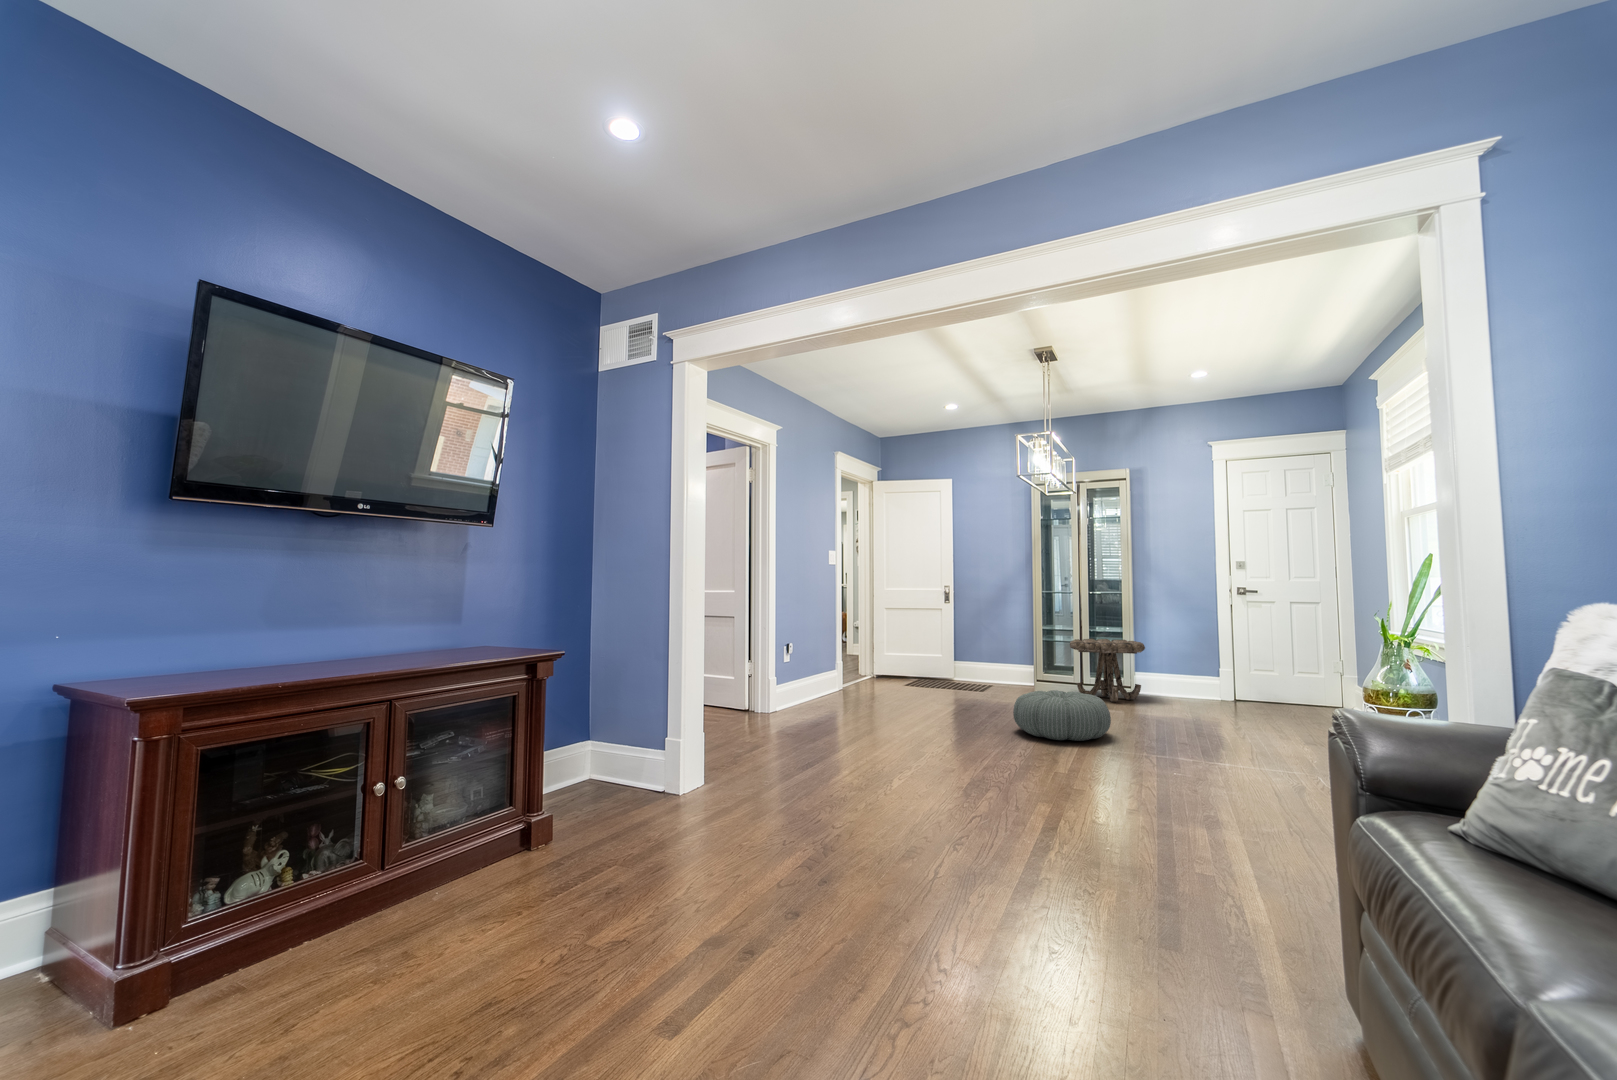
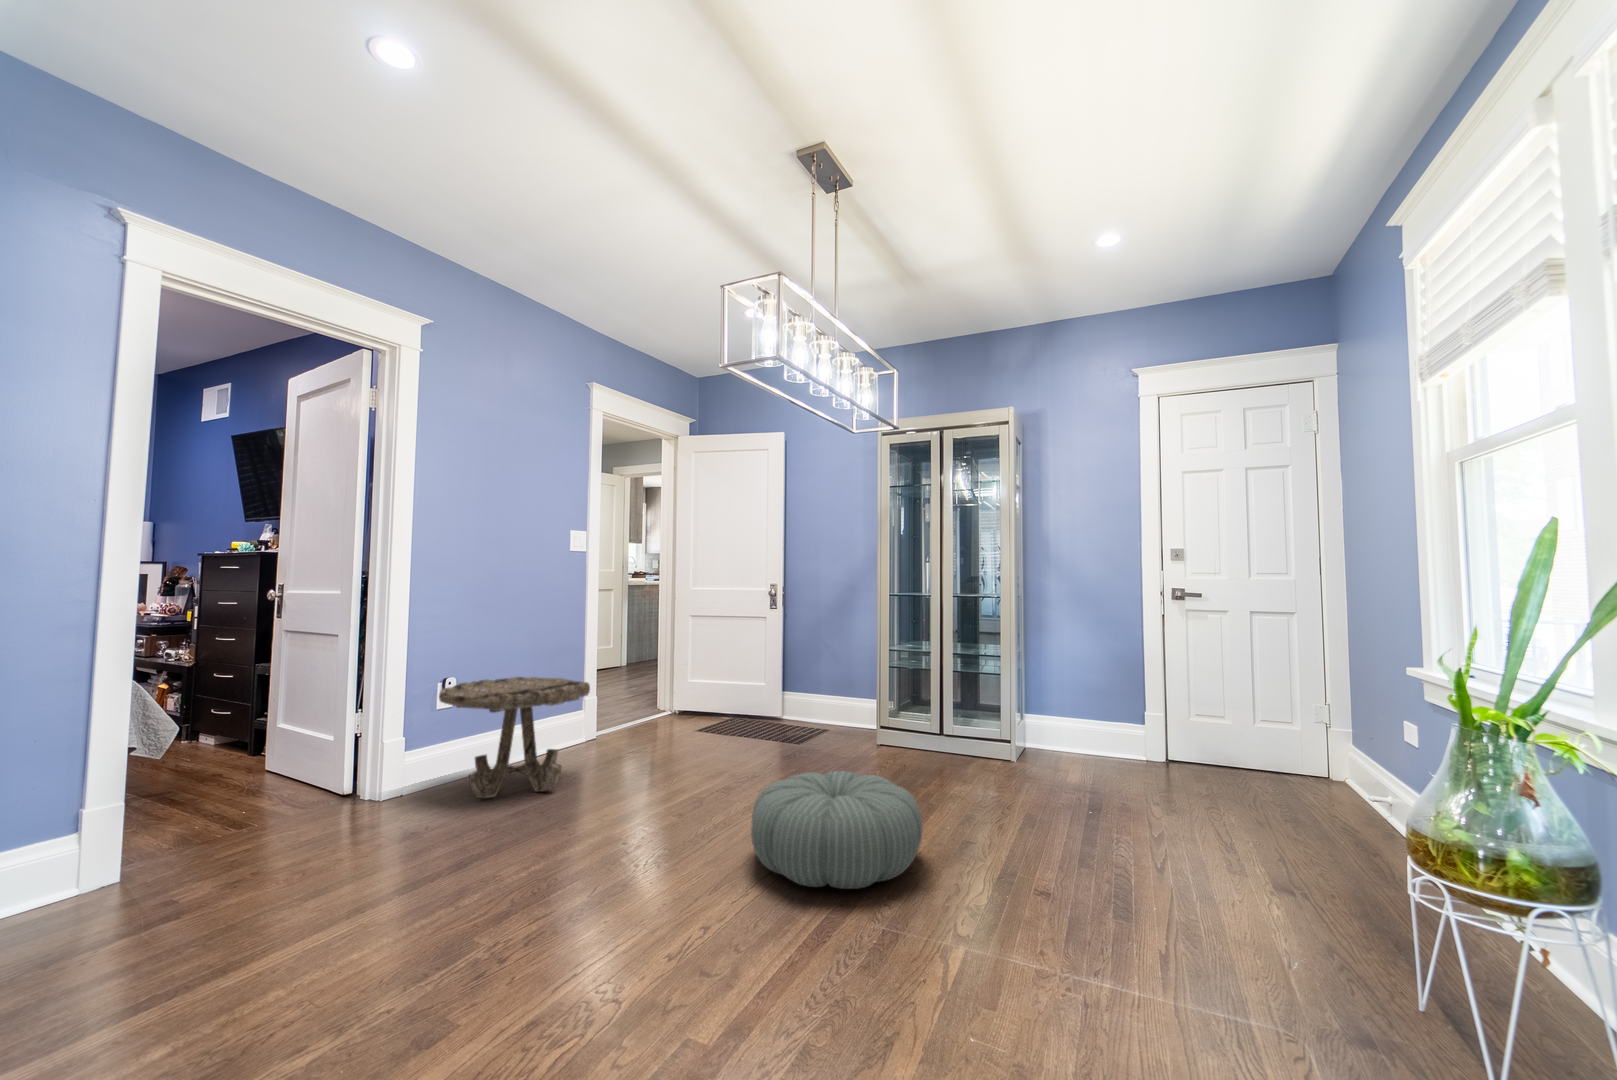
side table: present [1070,639,1145,701] -> present [439,677,590,798]

